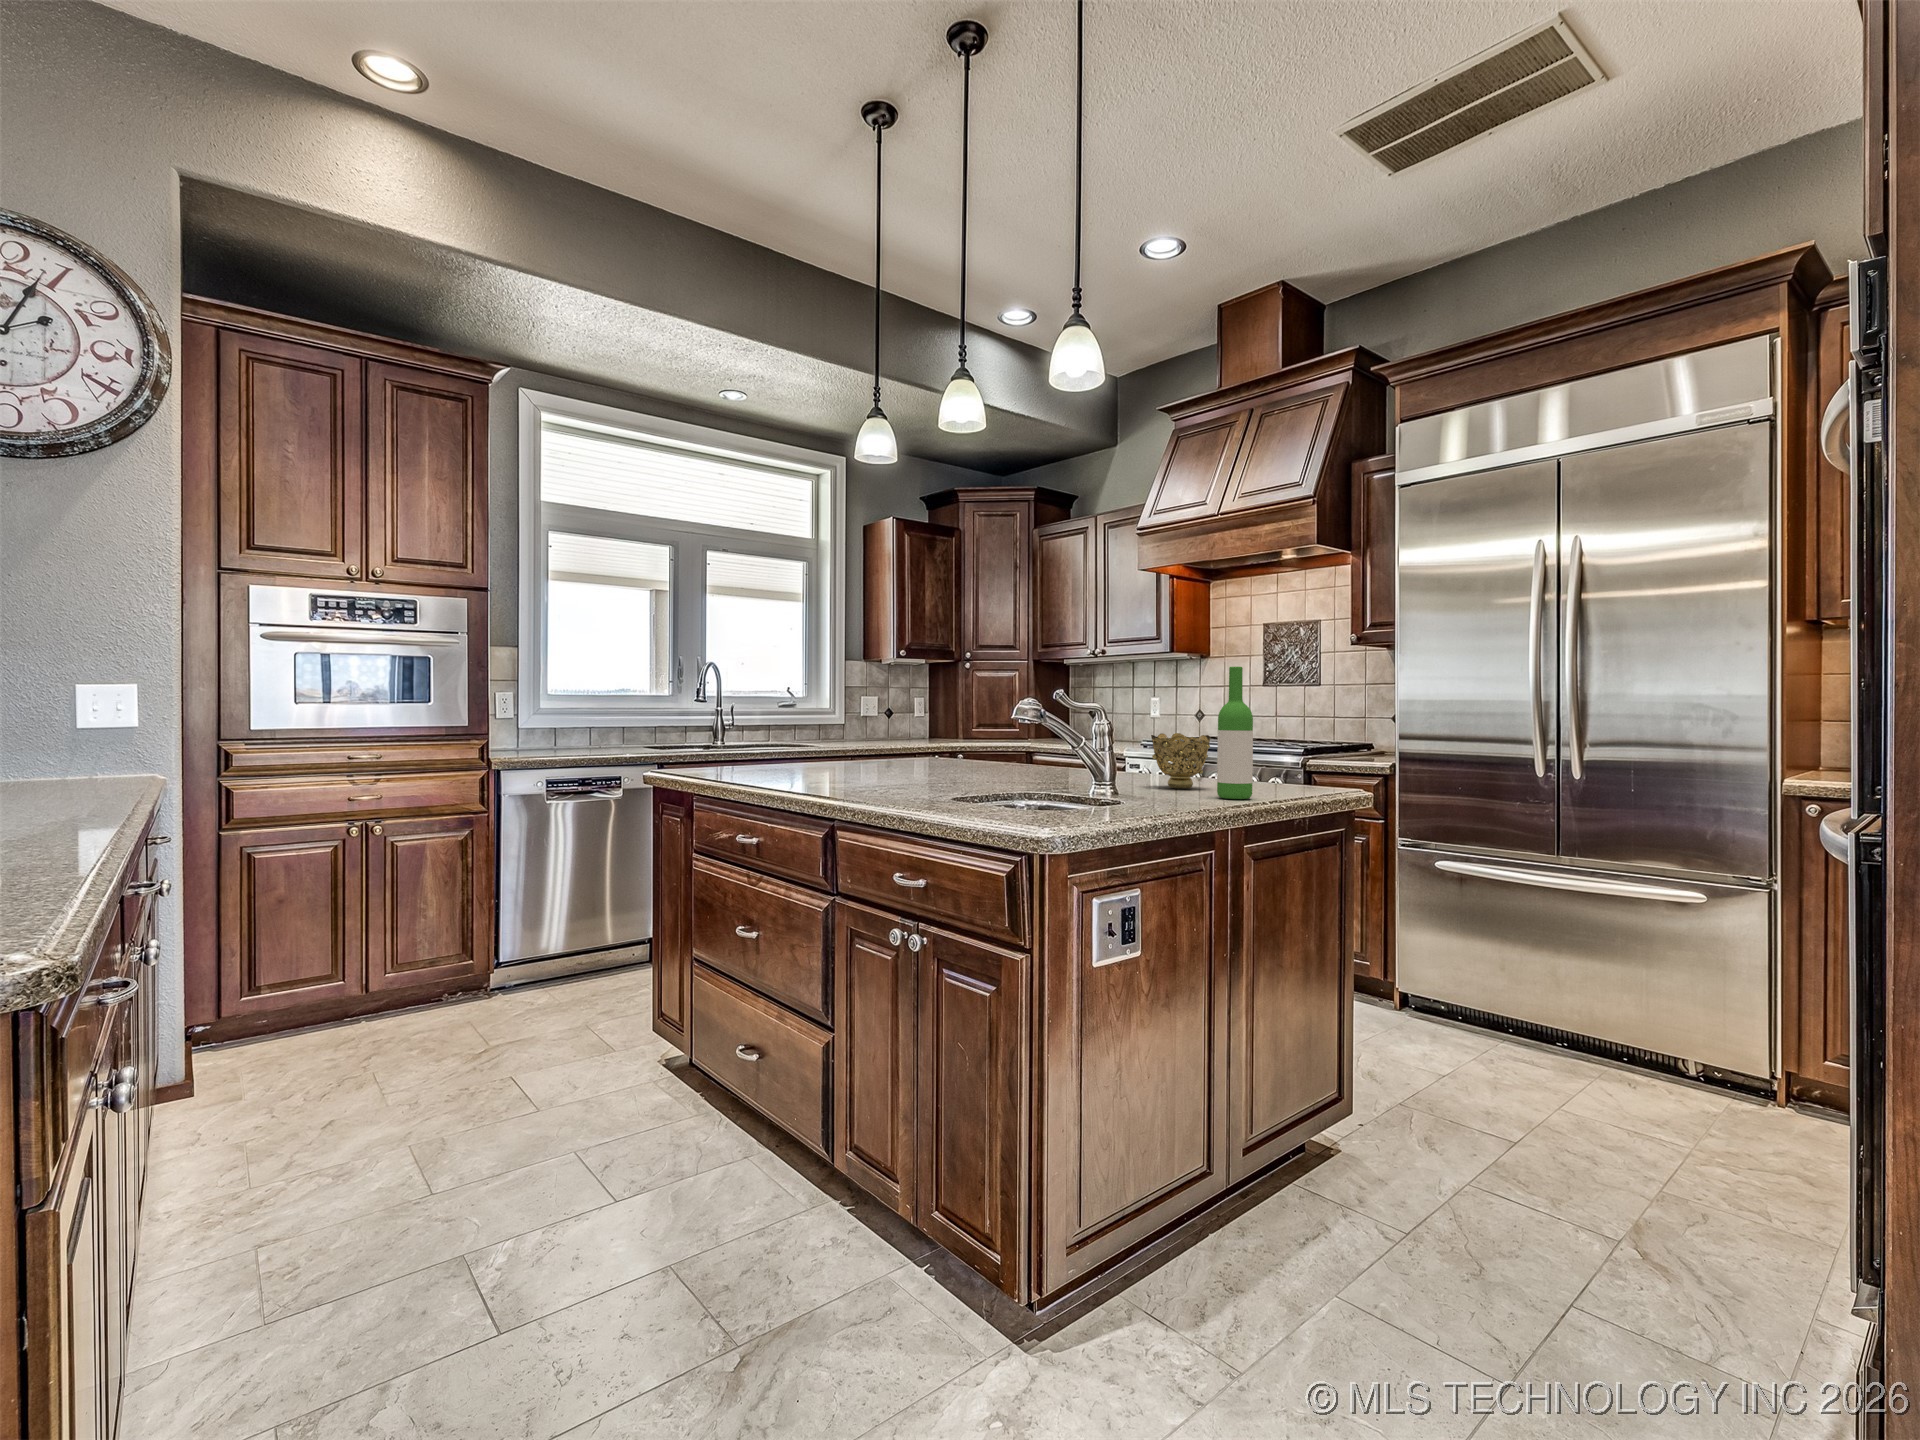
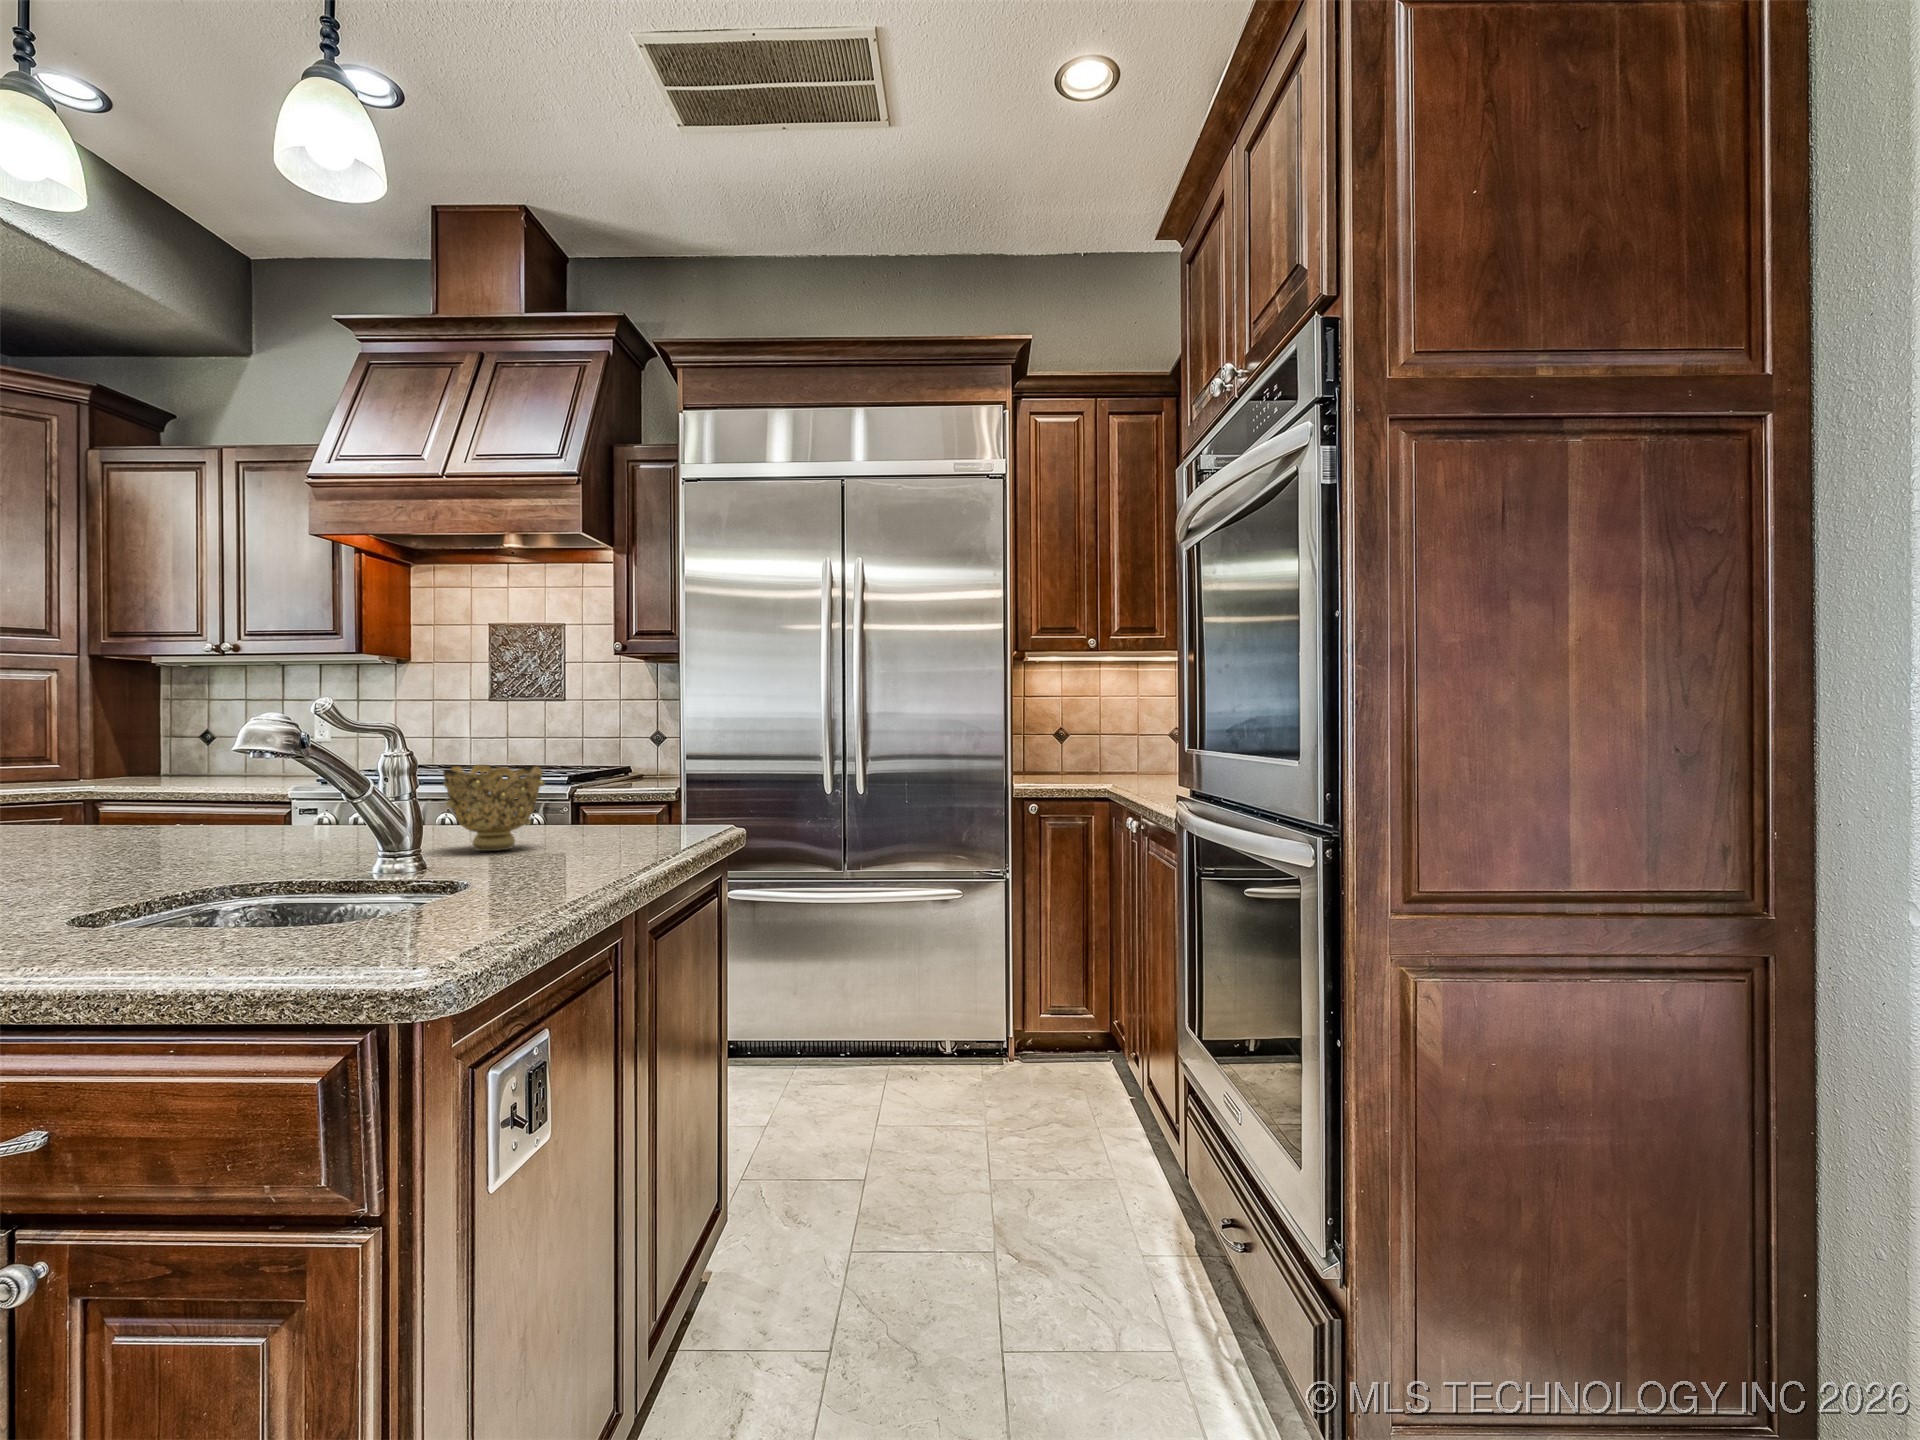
wine bottle: present [1217,667,1253,799] -> none [587,663,642,863]

